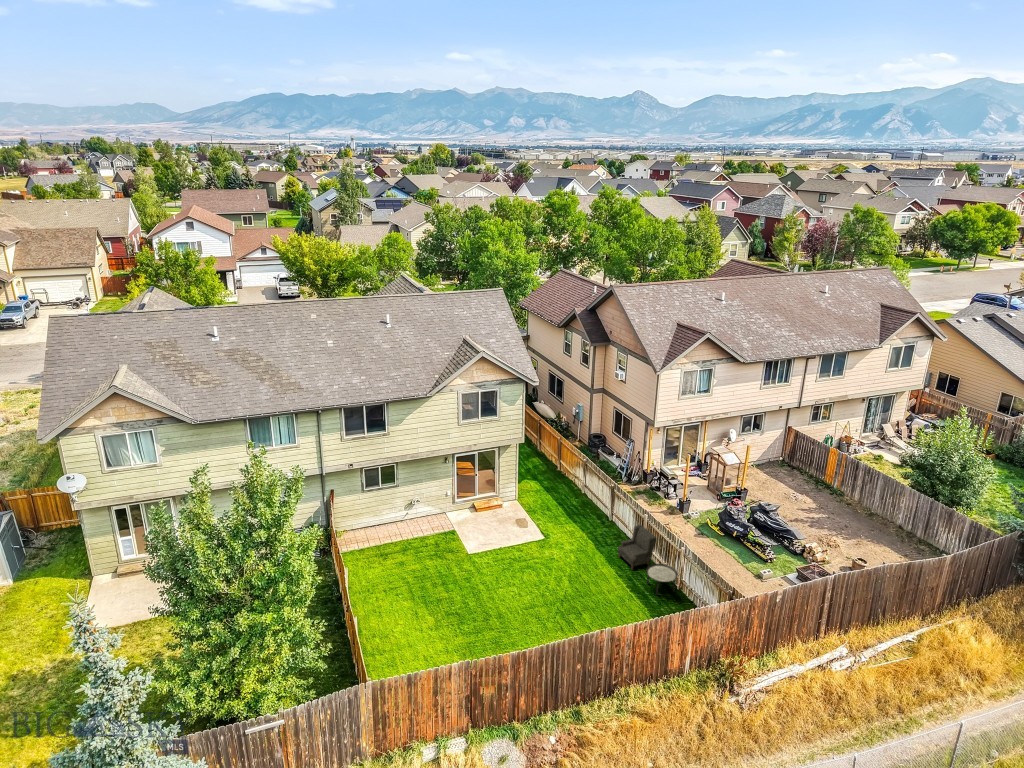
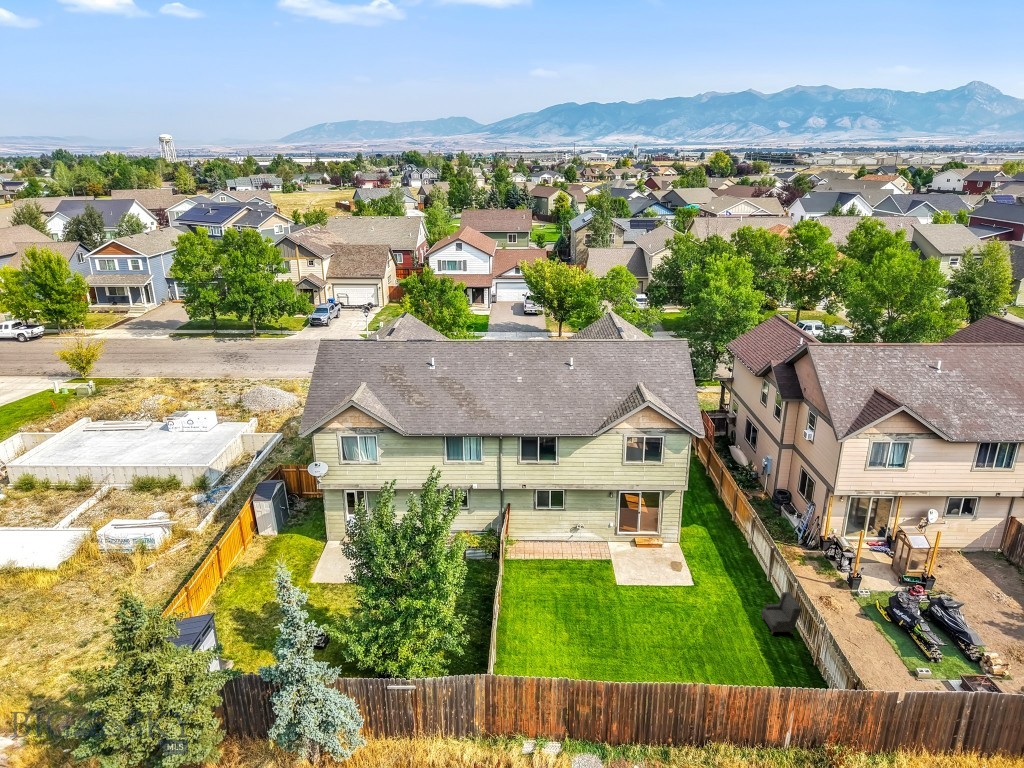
round table: present [646,564,678,595] -> none [782,635,815,668]

